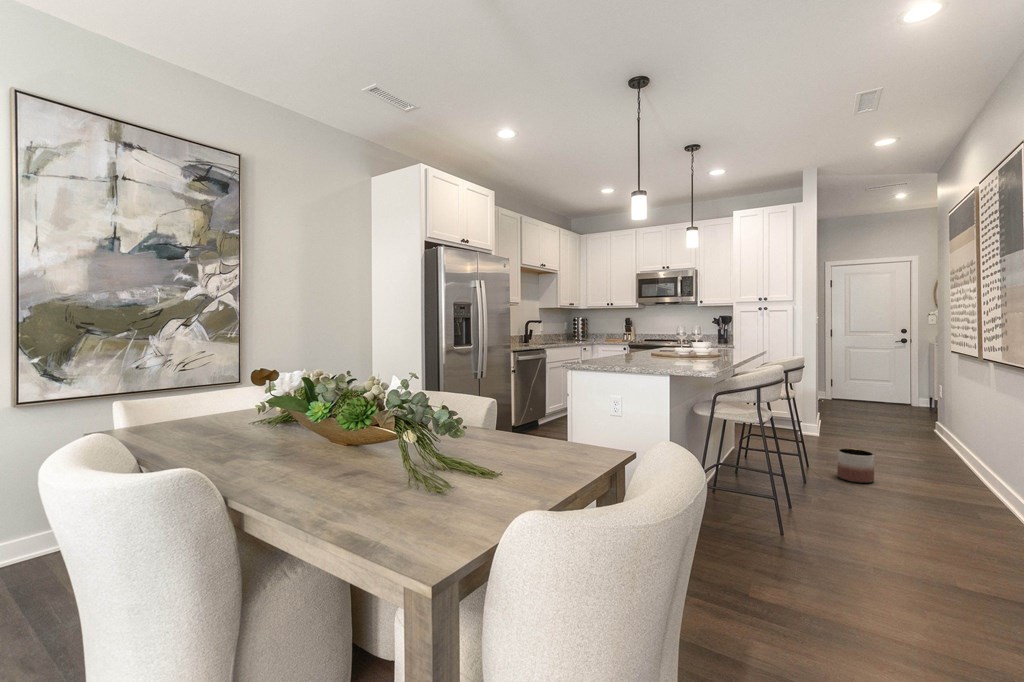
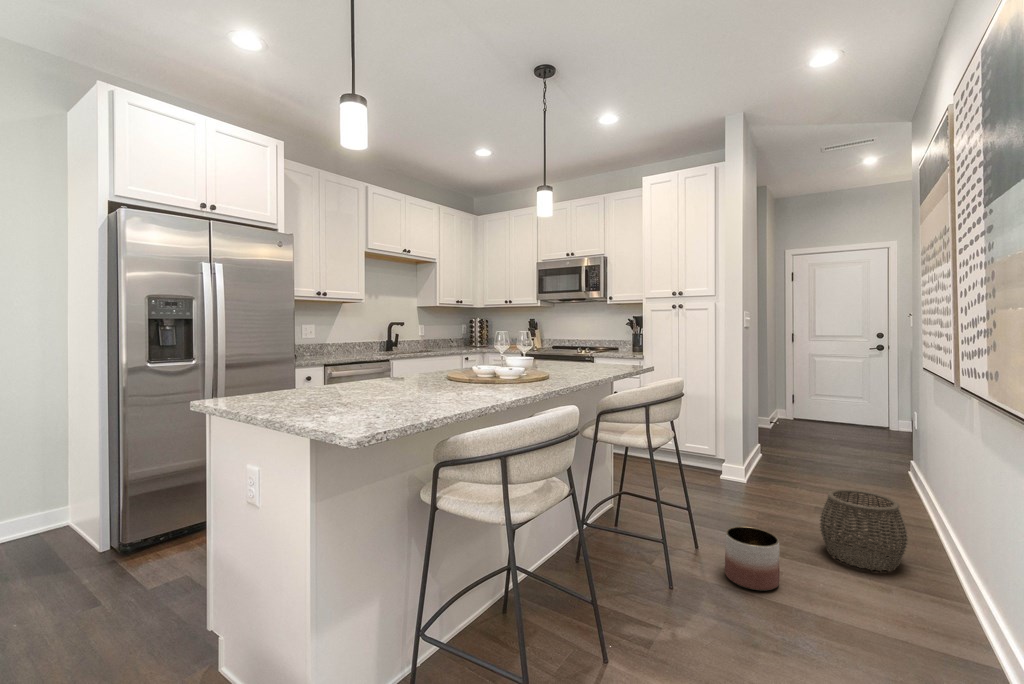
woven basket: none [890,428,949,475] -> present [820,489,908,571]

